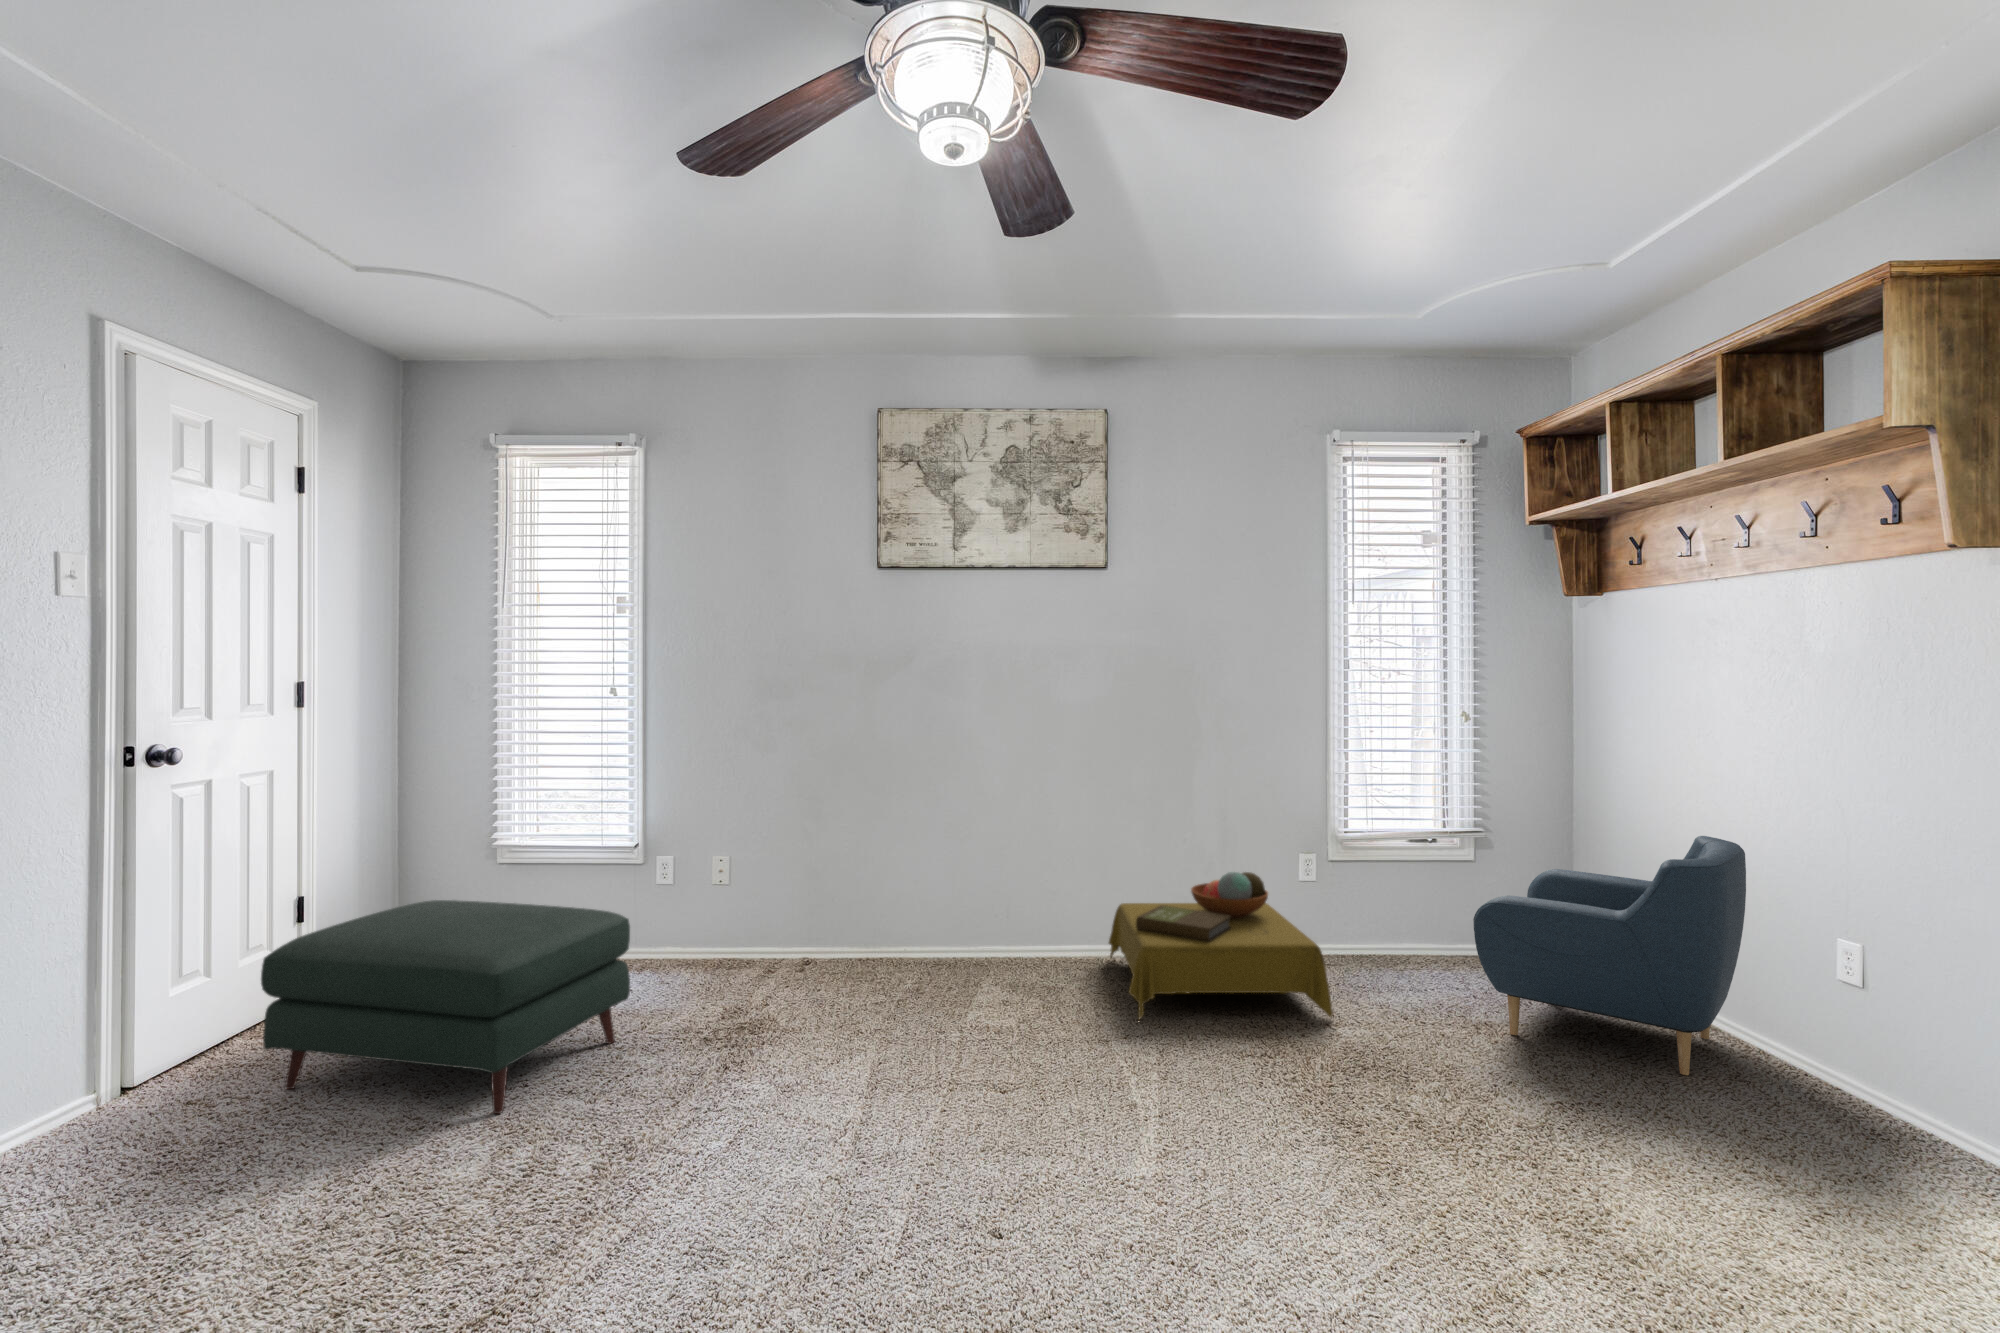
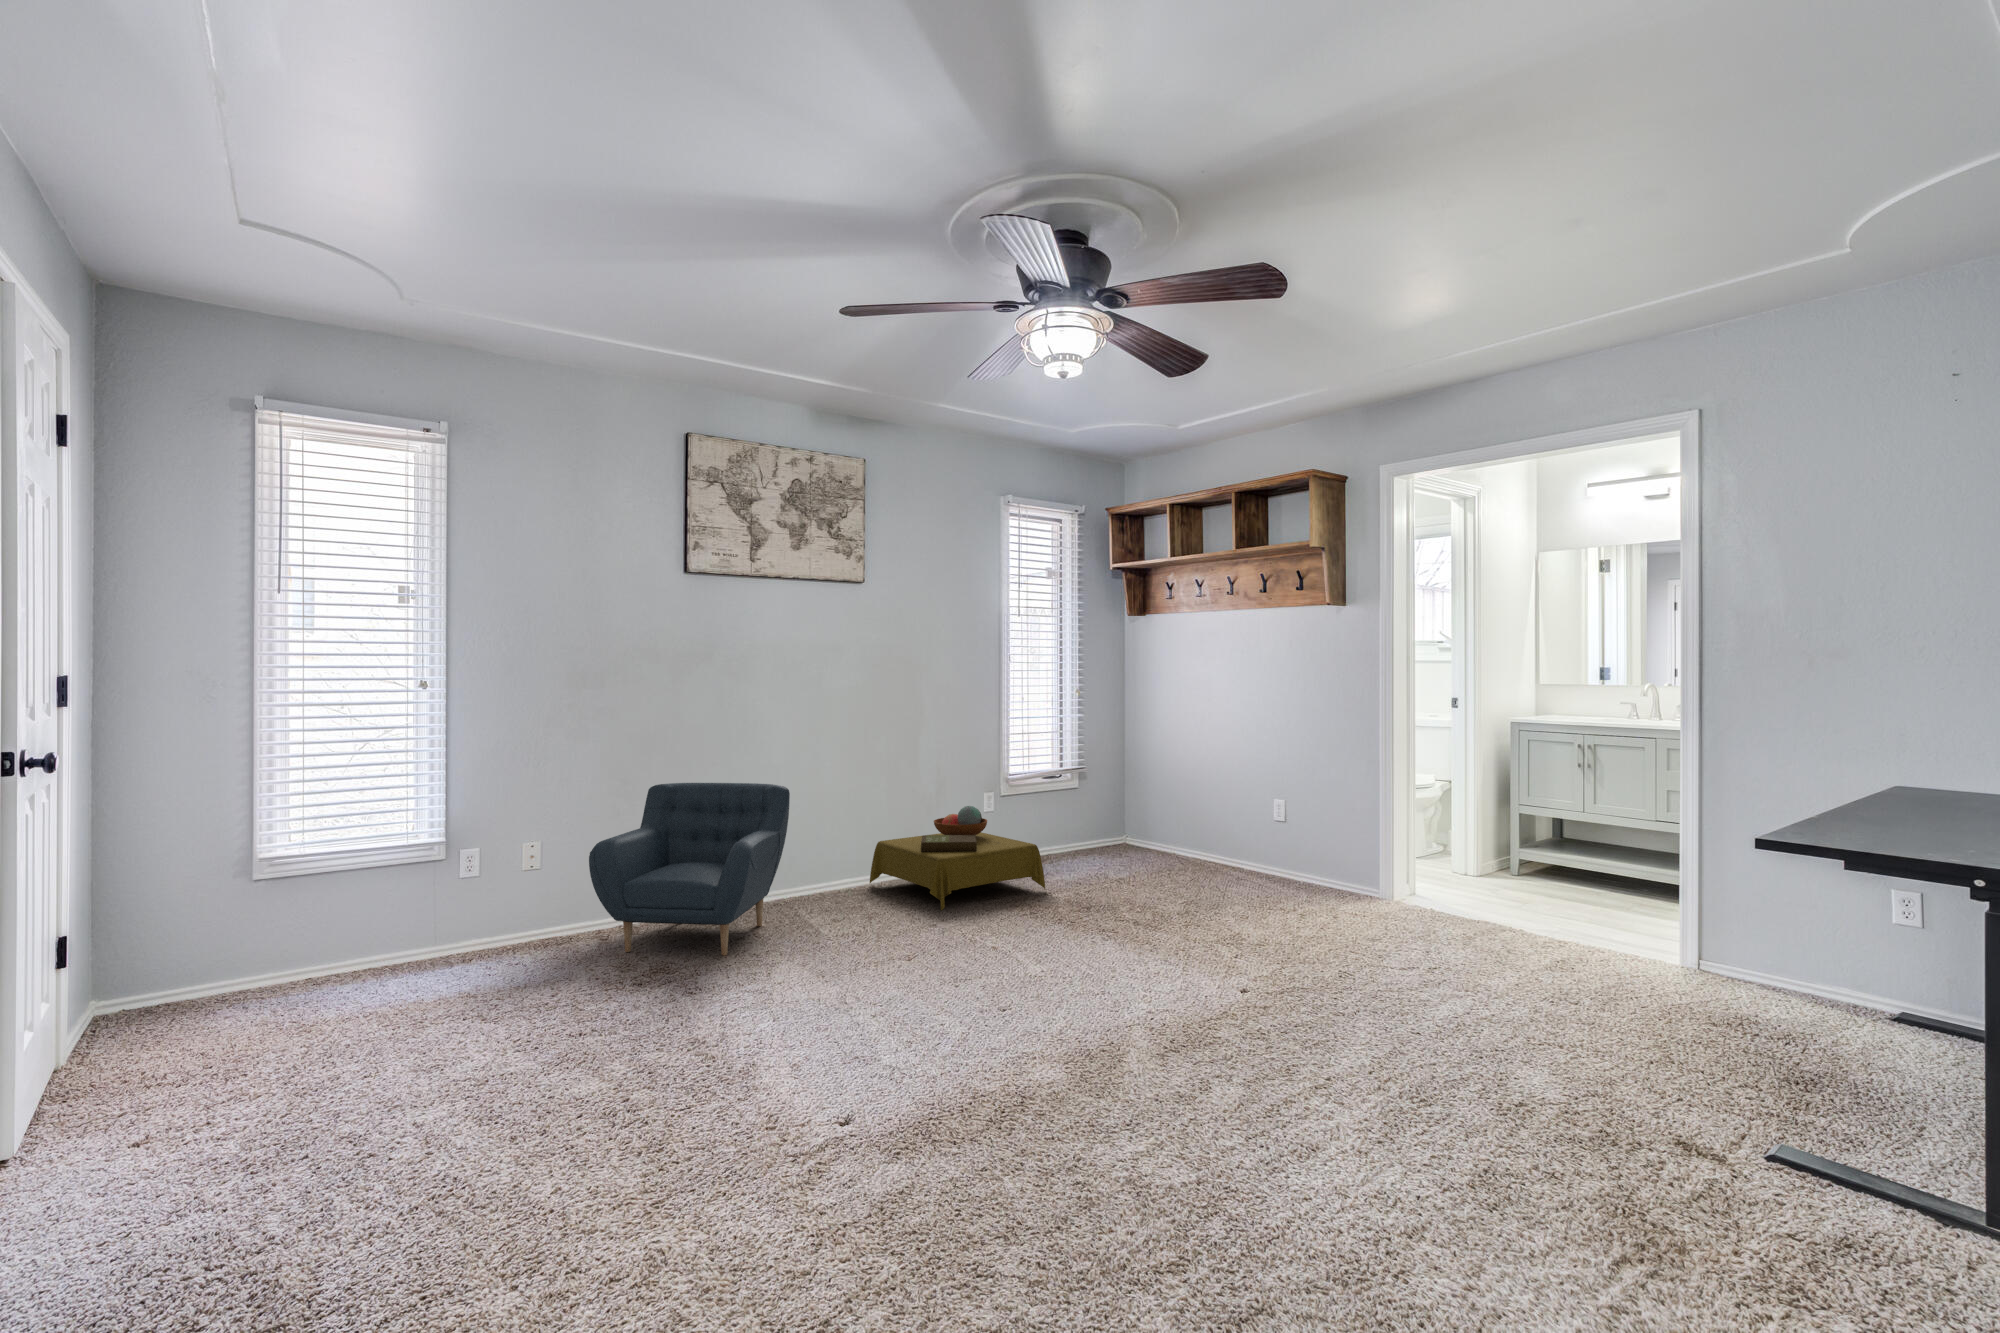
armchair: present [1473,836,1746,1075] -> present [589,783,790,955]
ottoman: present [261,900,630,1114] -> none [278,879,590,1084]

